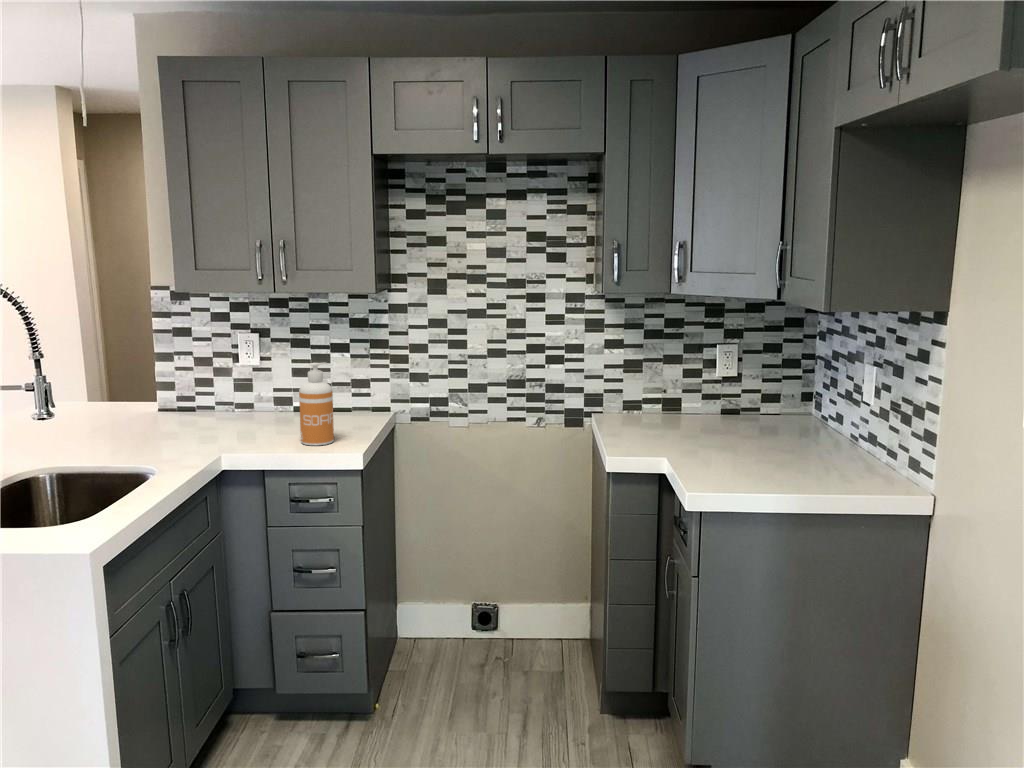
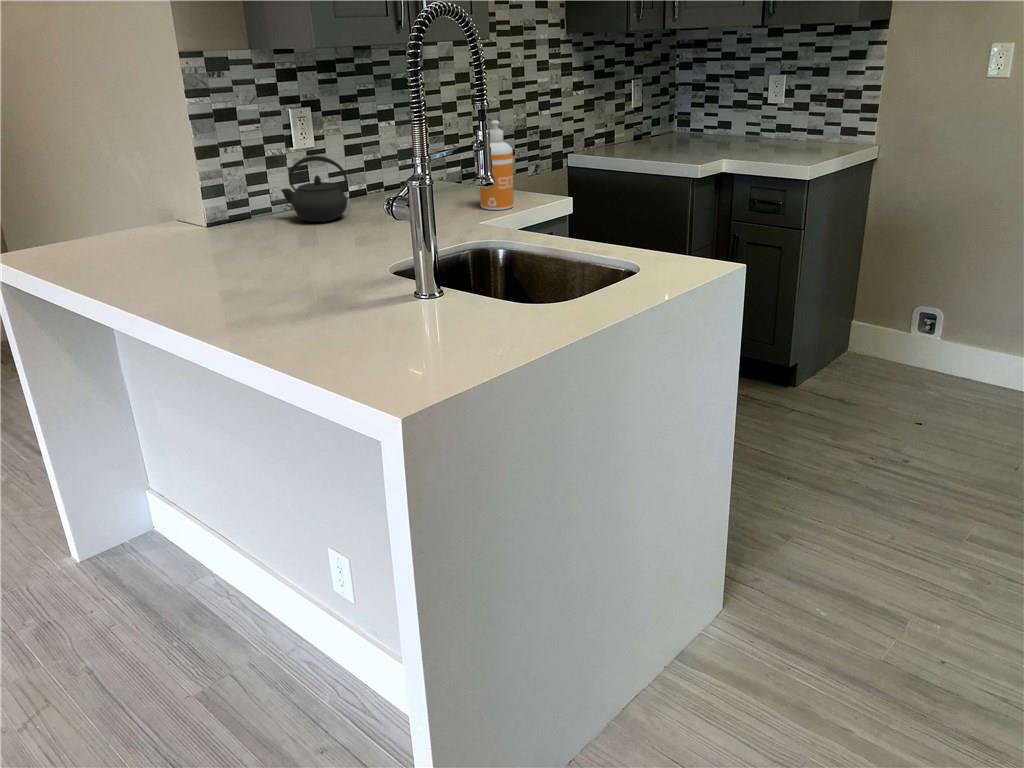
kettle: none [190,371,238,424] -> present [281,156,347,222]

